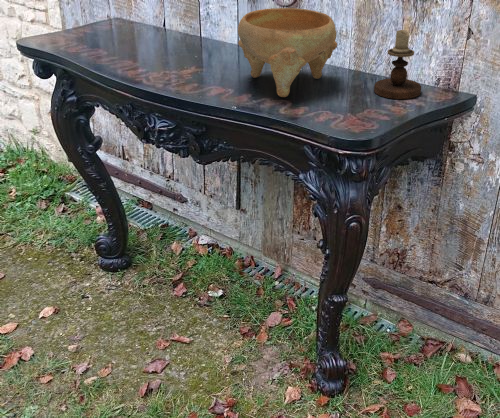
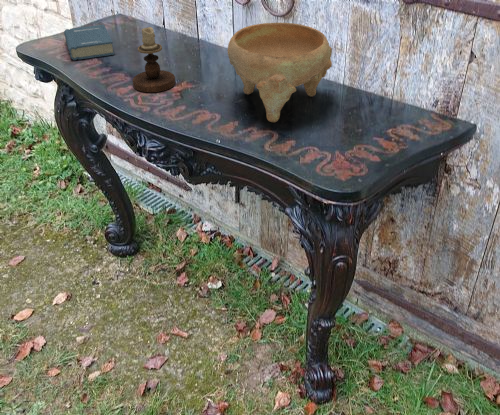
hardback book: none [62,25,116,55] -> present [64,25,114,60]
candlestick: present [374,30,421,99] -> present [133,27,175,92]

